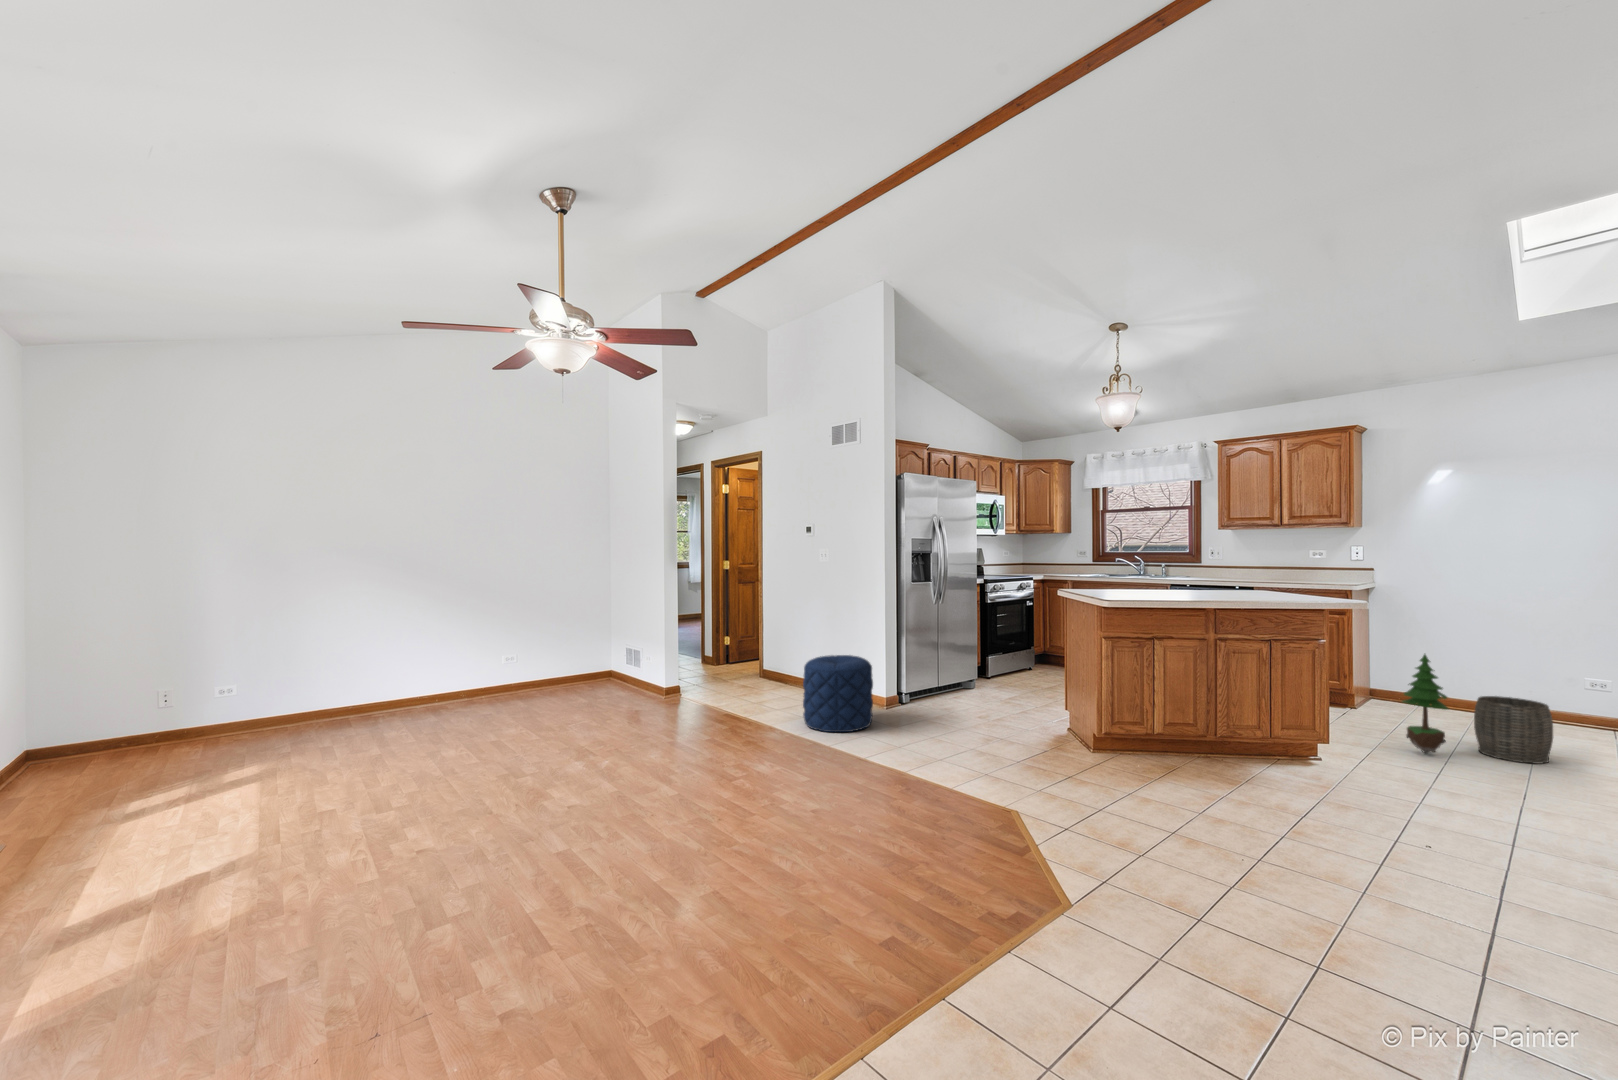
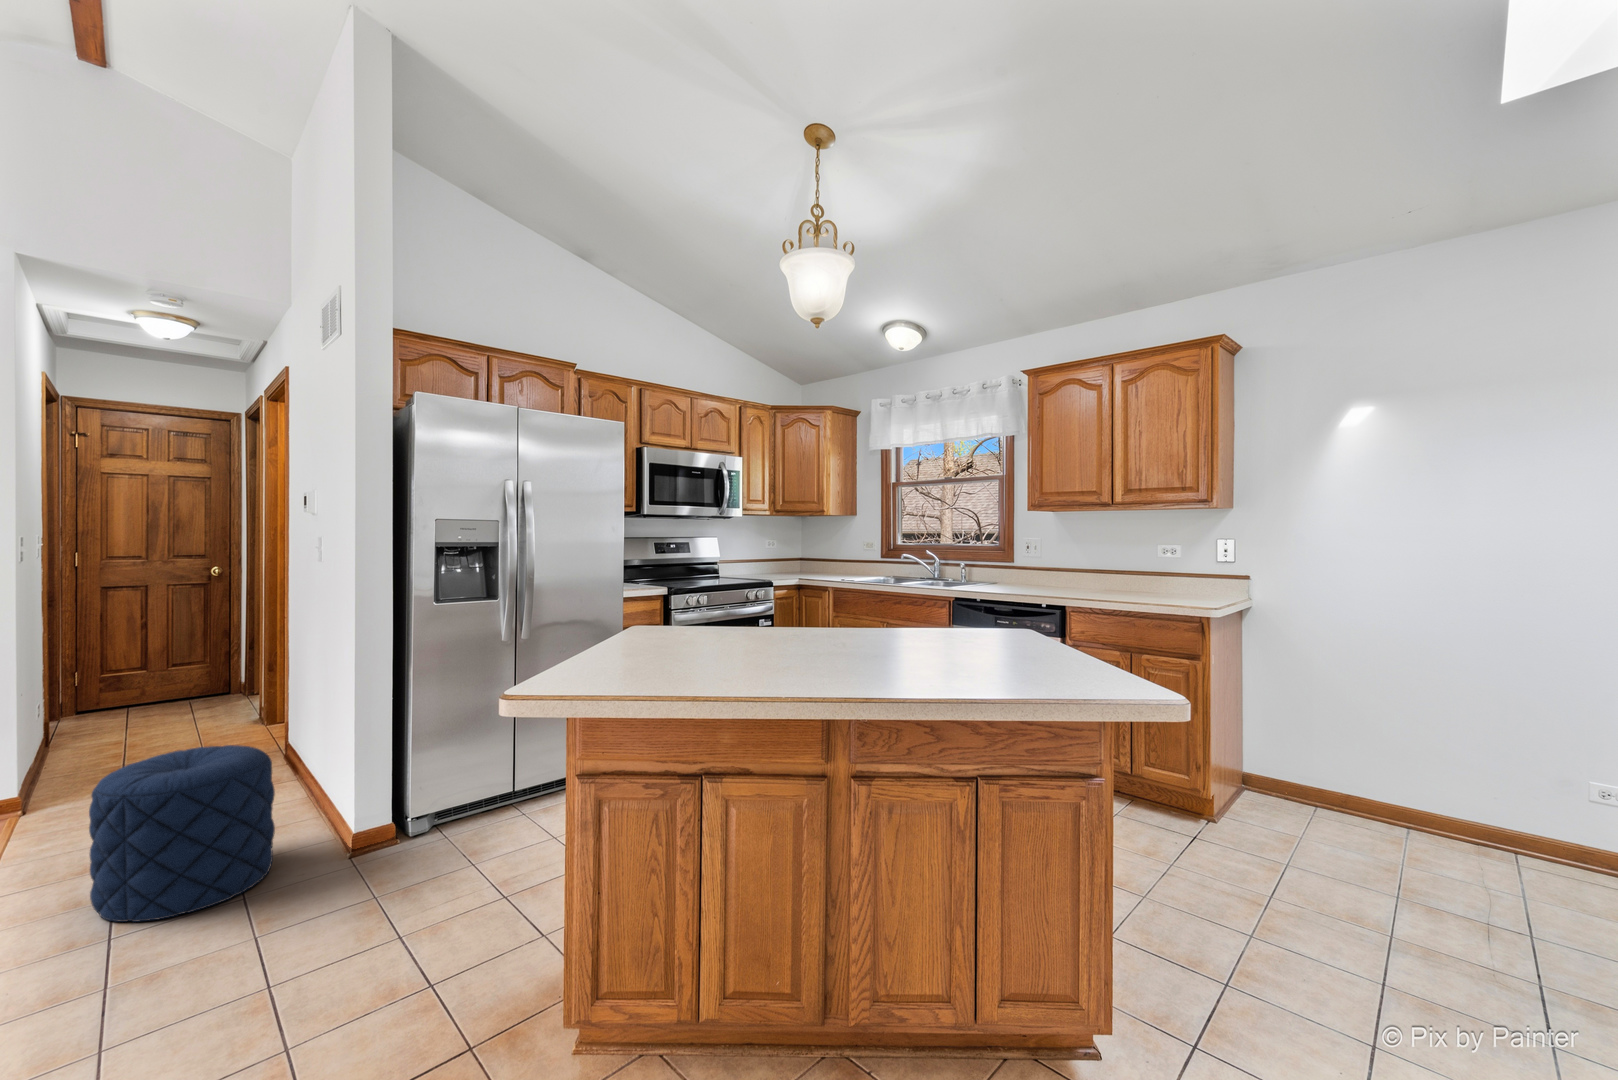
potted tree: present [1402,654,1448,753] -> none [1230,772,1321,988]
woven basket: present [1474,696,1553,764] -> none [1374,853,1528,1025]

